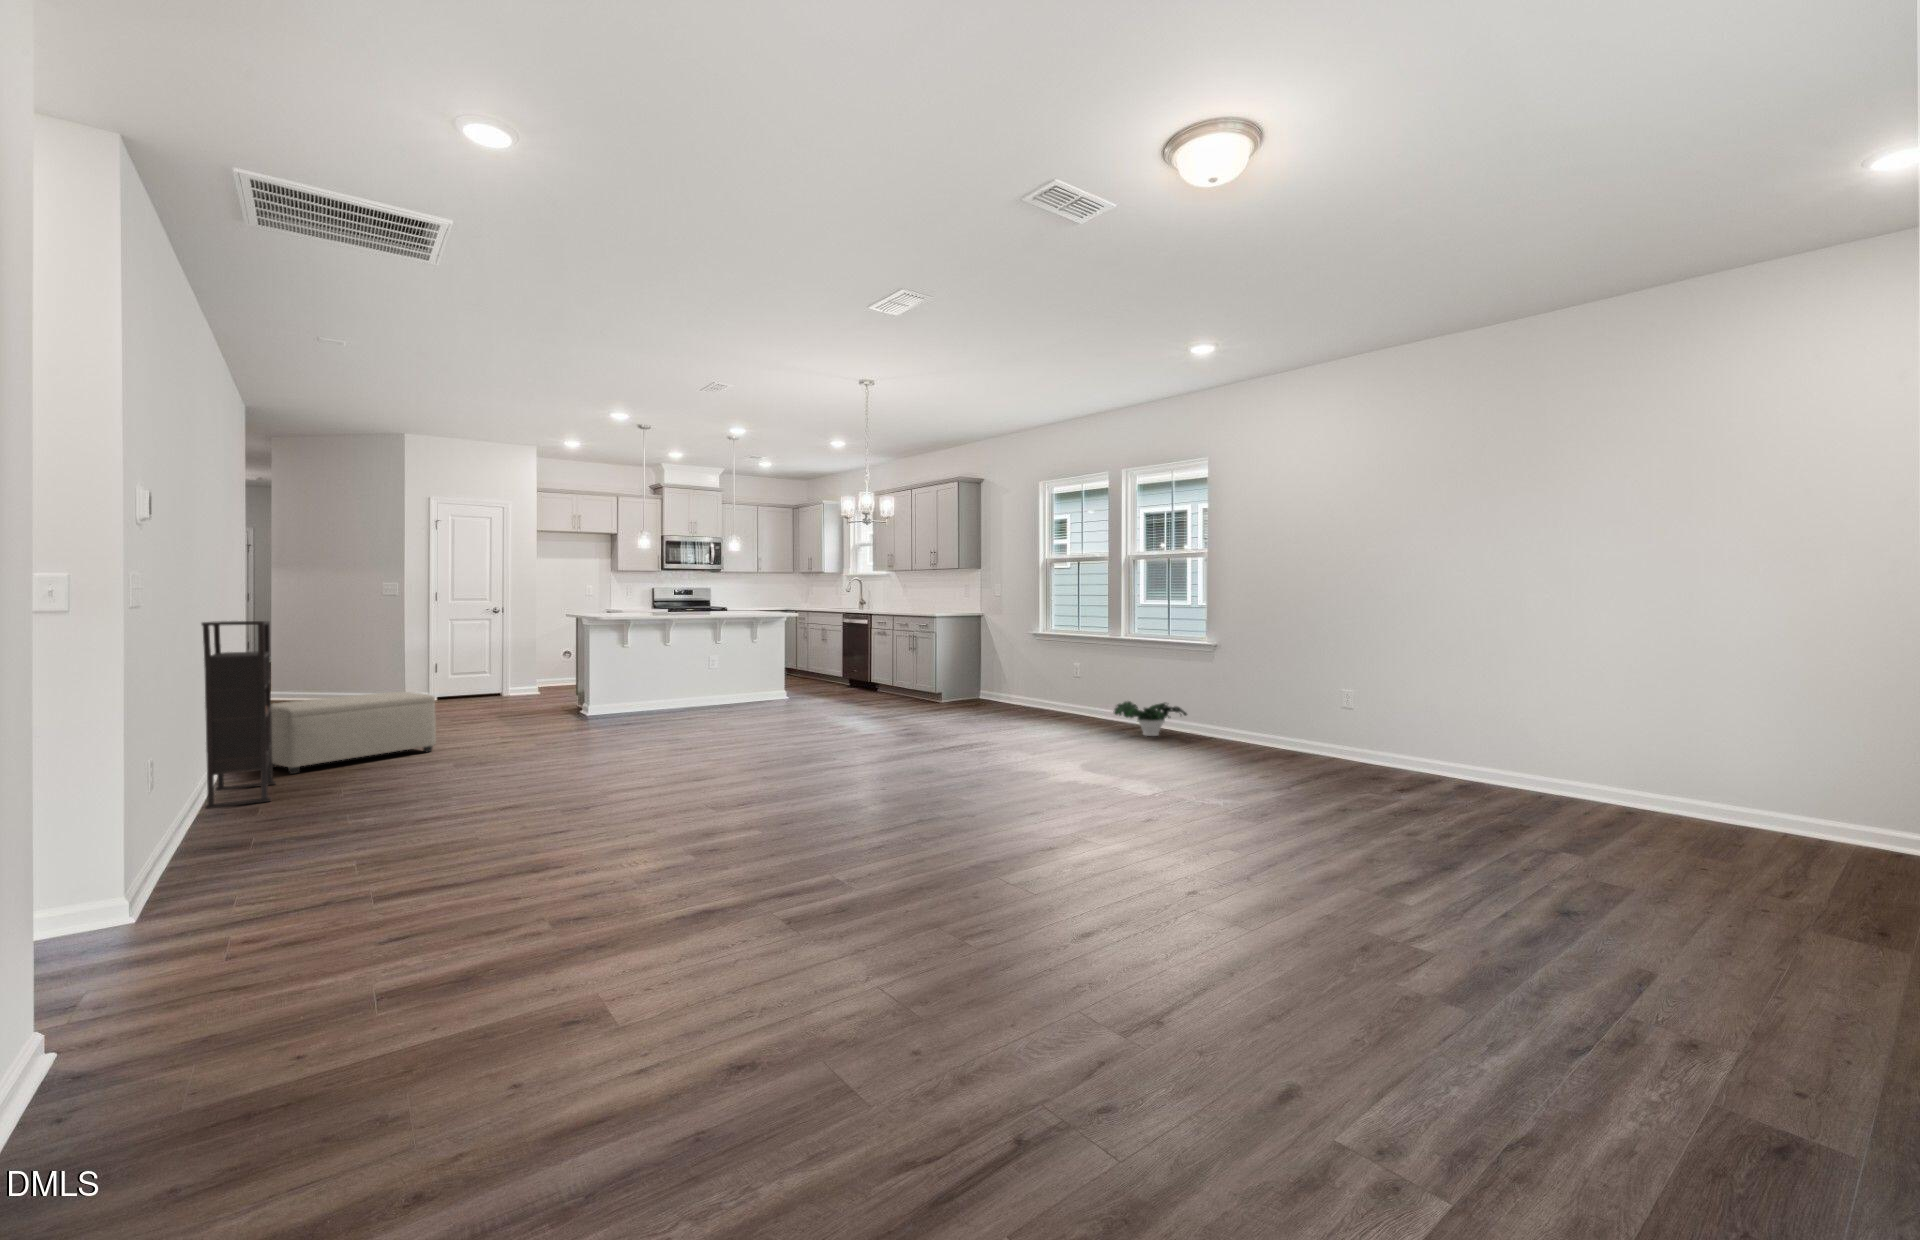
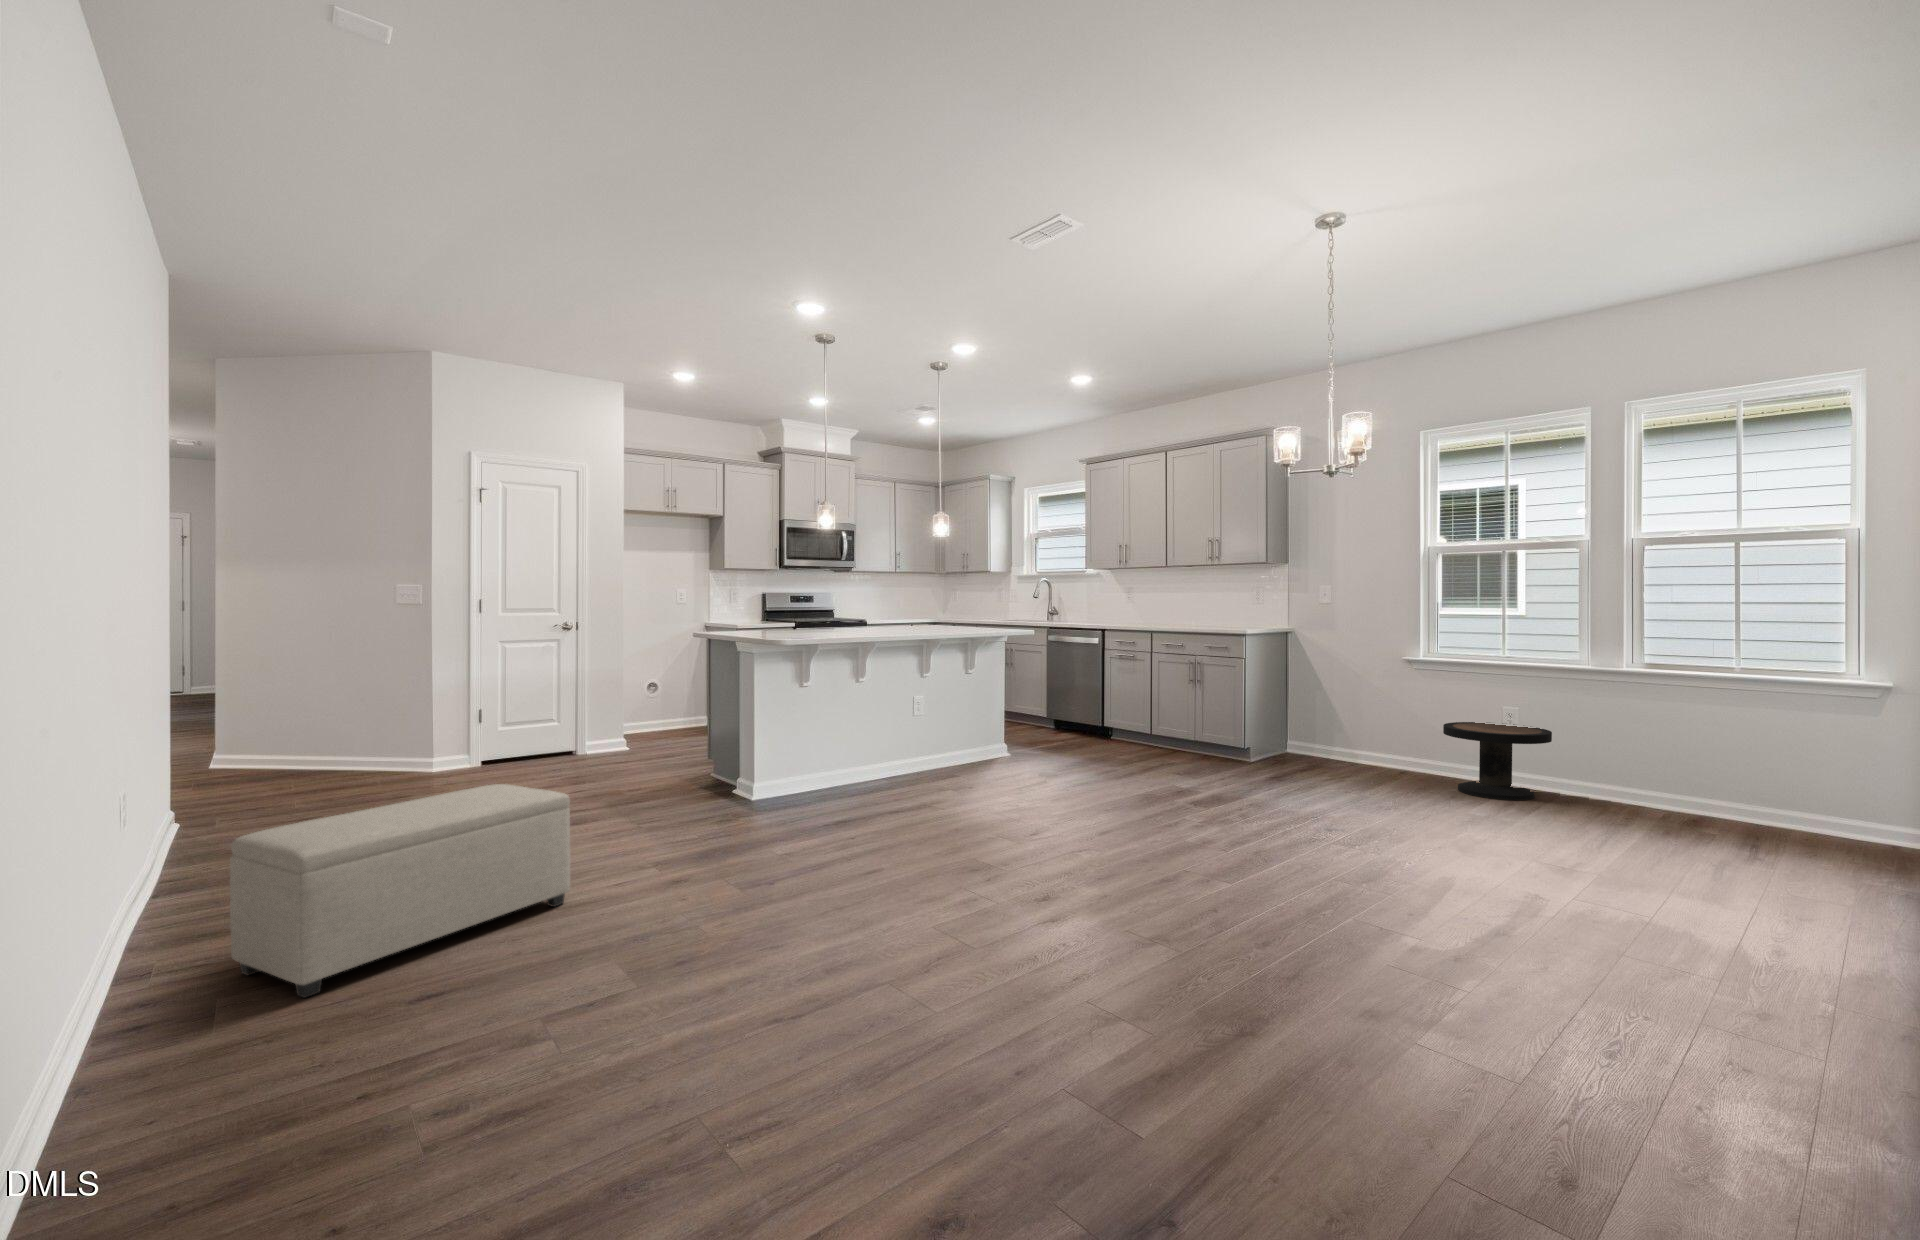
bookshelf: present [202,621,276,809] -> none [89,657,279,1203]
side table: none [1026,674,1084,721] -> present [1443,722,1552,800]
potted plant: present [1113,701,1187,736] -> none [1668,773,1834,837]

